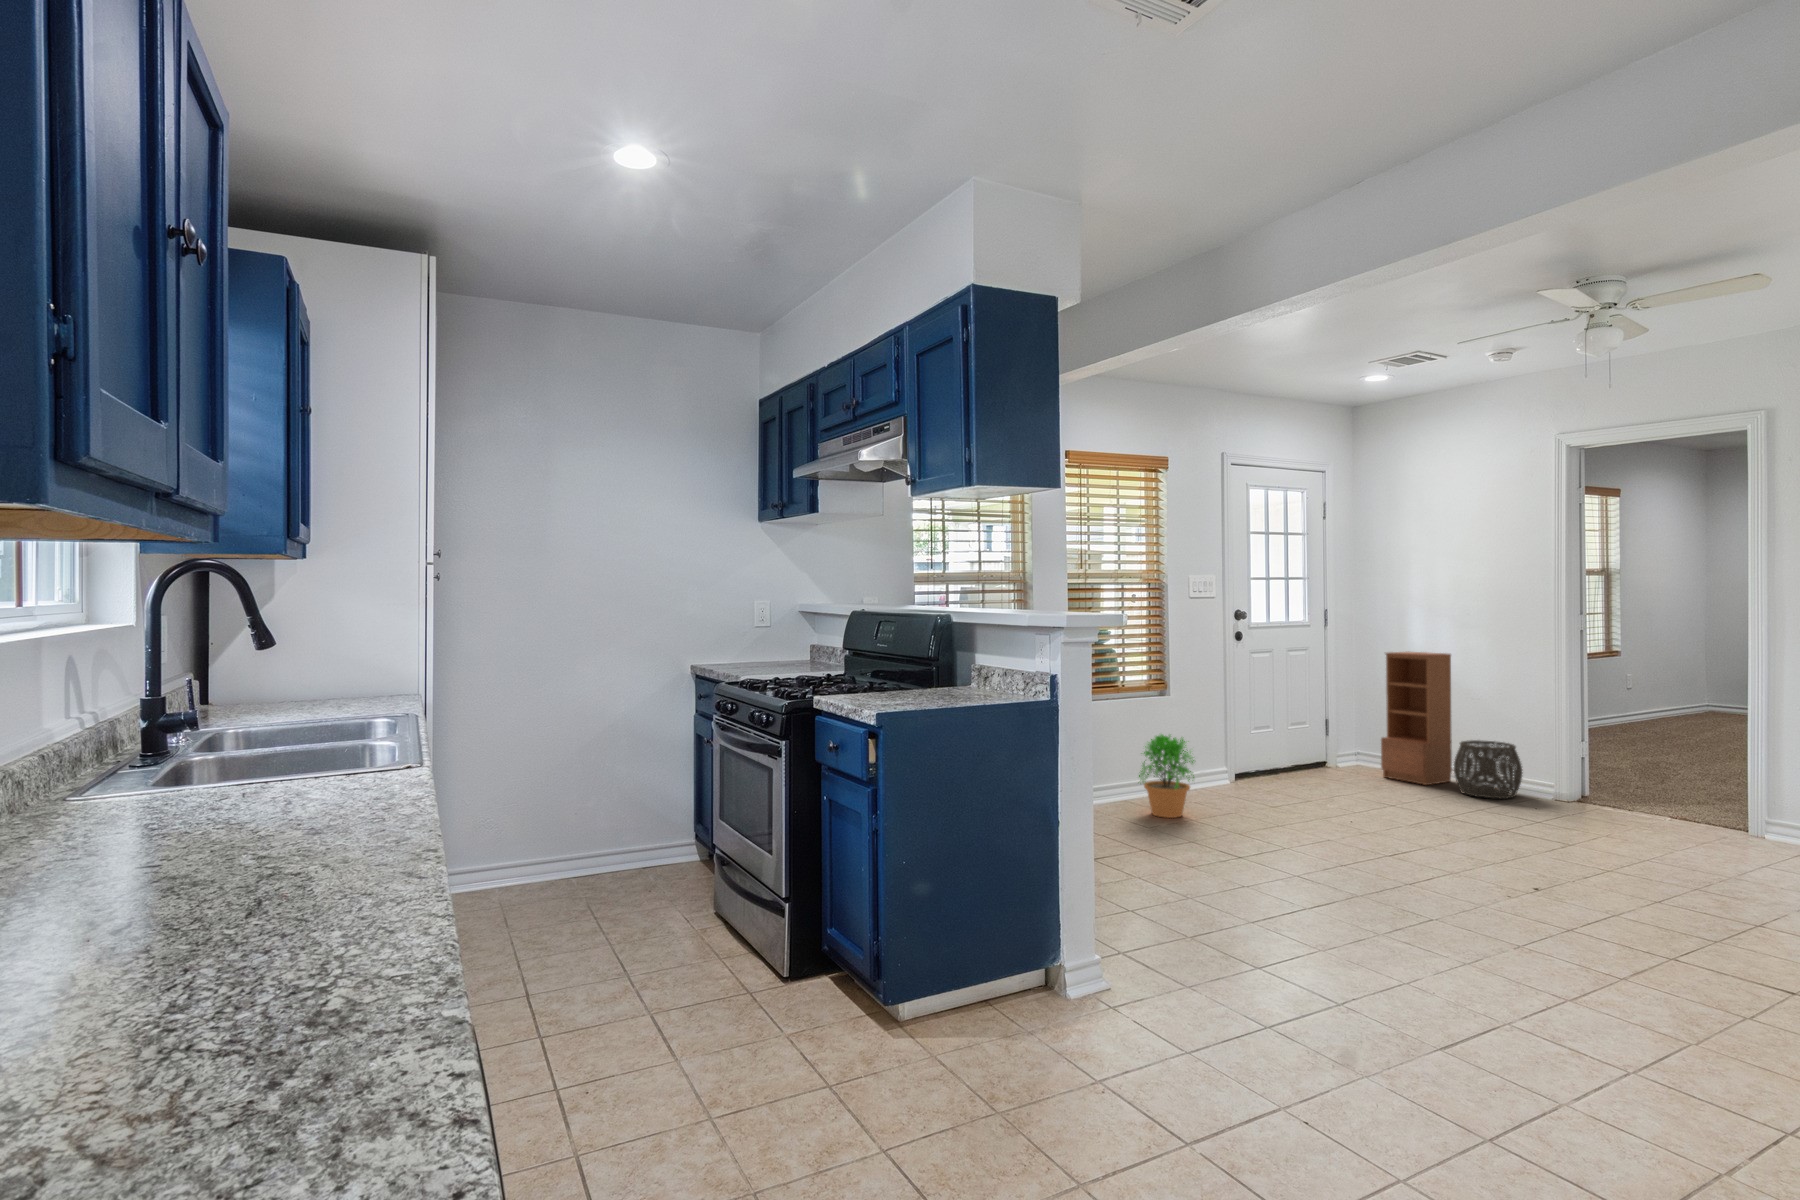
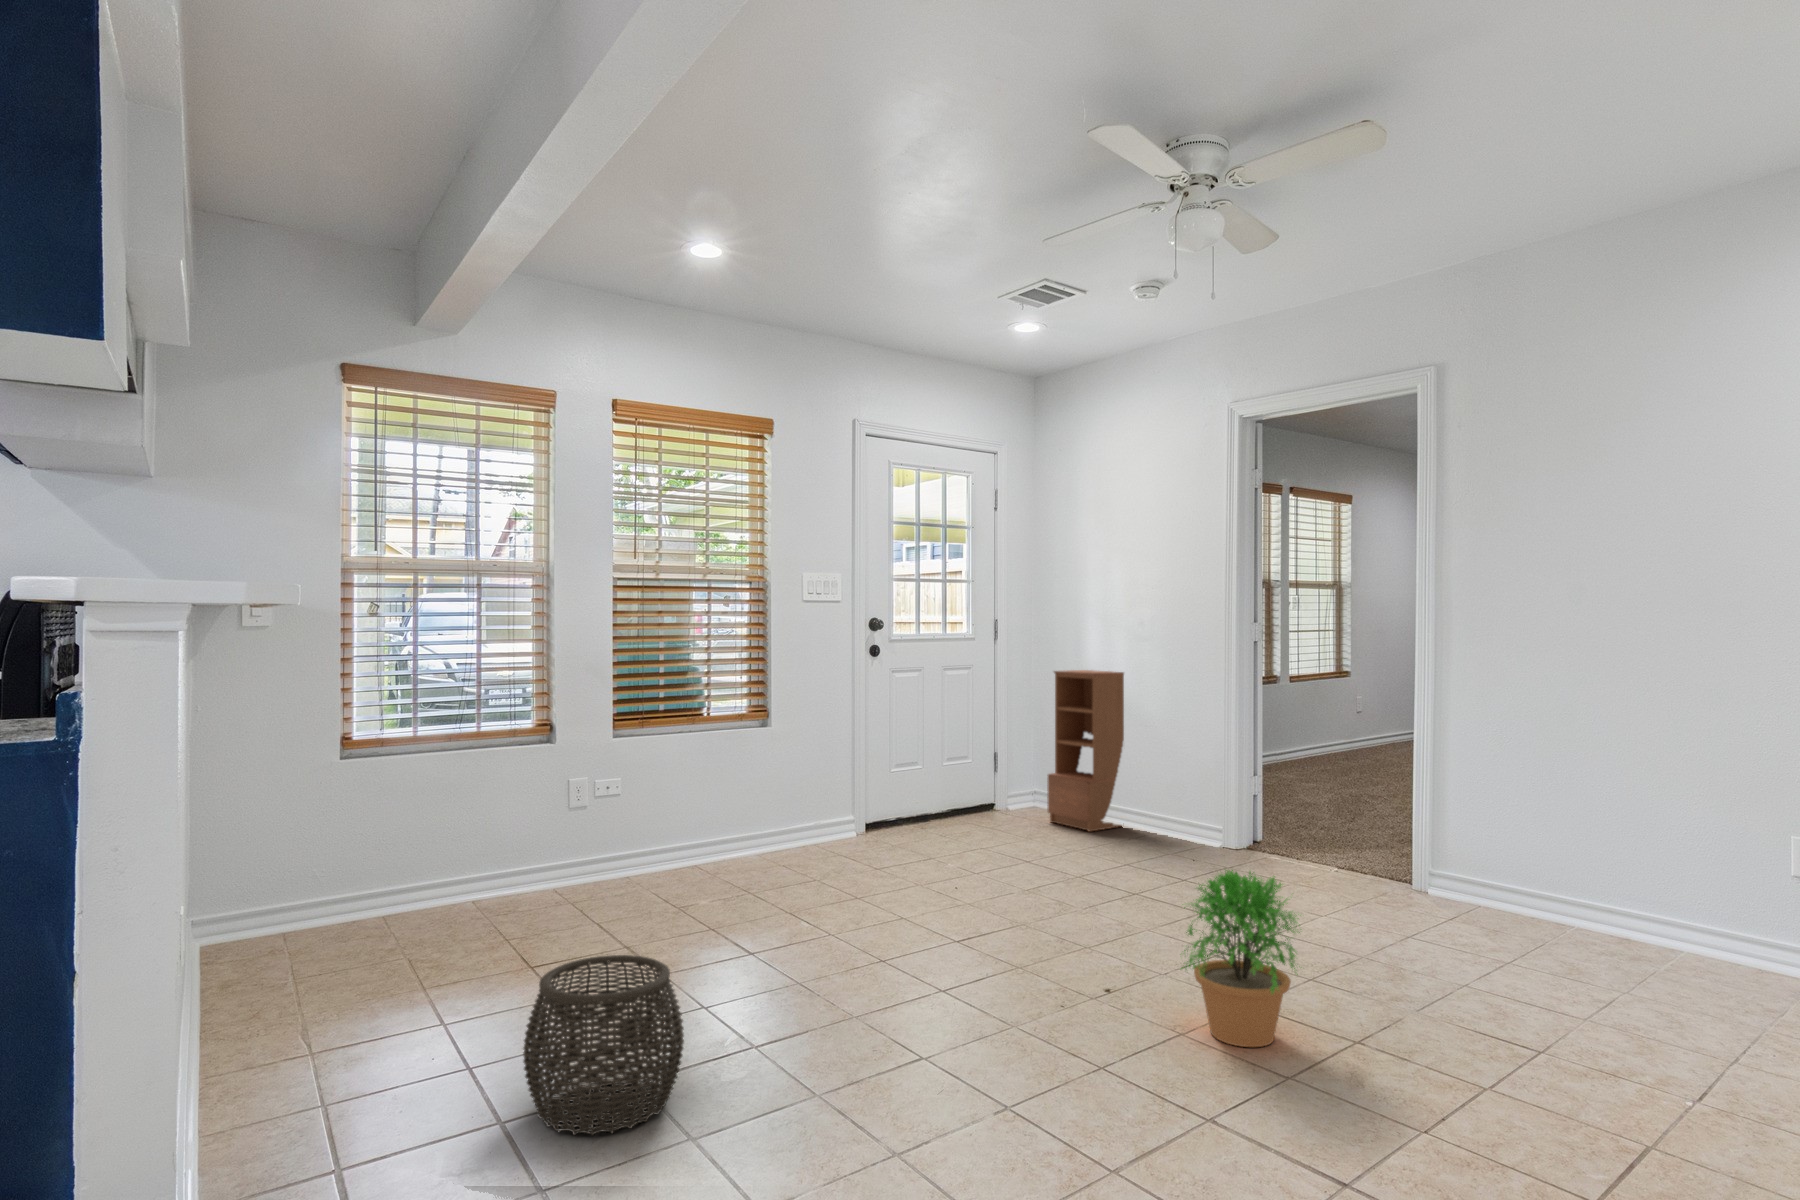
potted plant: present [1139,734,1194,818] -> present [1184,870,1300,1047]
woven basket: present [1454,740,1522,799] -> present [523,955,684,1135]

